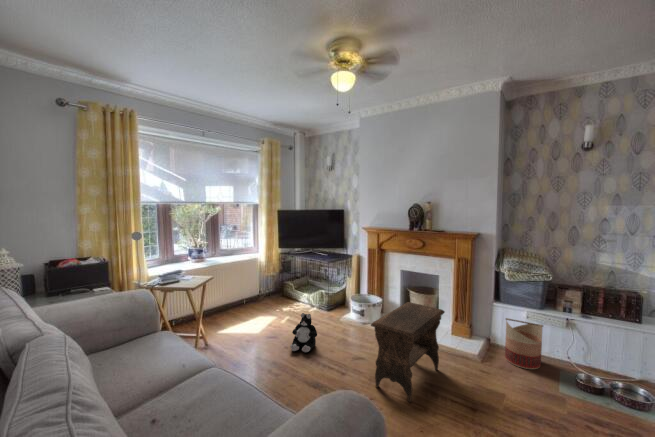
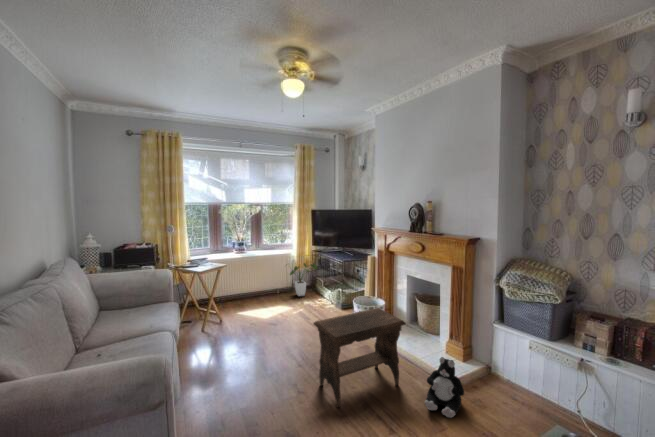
house plant: none [254,267,291,304] -> present [290,263,317,296]
plush toy: present [290,313,317,352] -> present [425,357,464,418]
basket: present [505,318,543,369] -> none [495,344,541,414]

